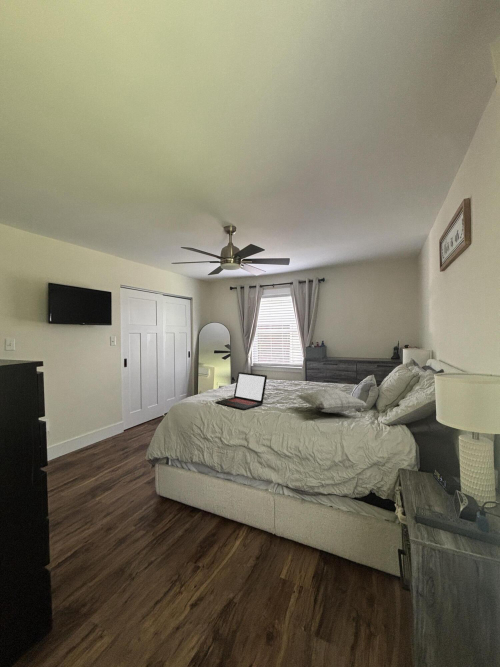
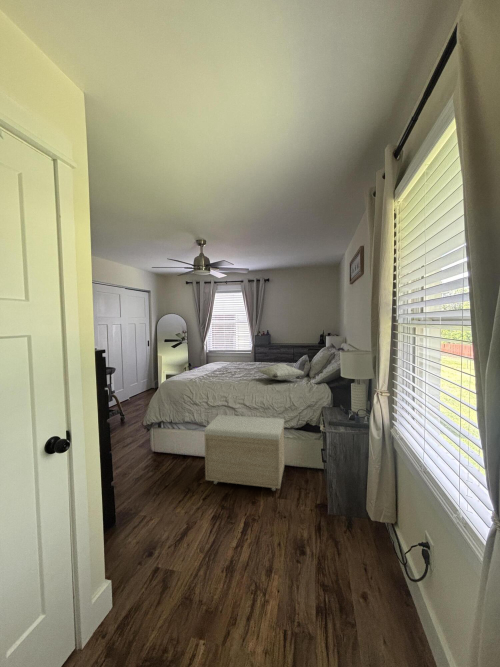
laptop: present [215,372,267,410] -> none [197,356,235,382]
storage bench: none [203,460,332,613] -> present [205,415,284,490]

